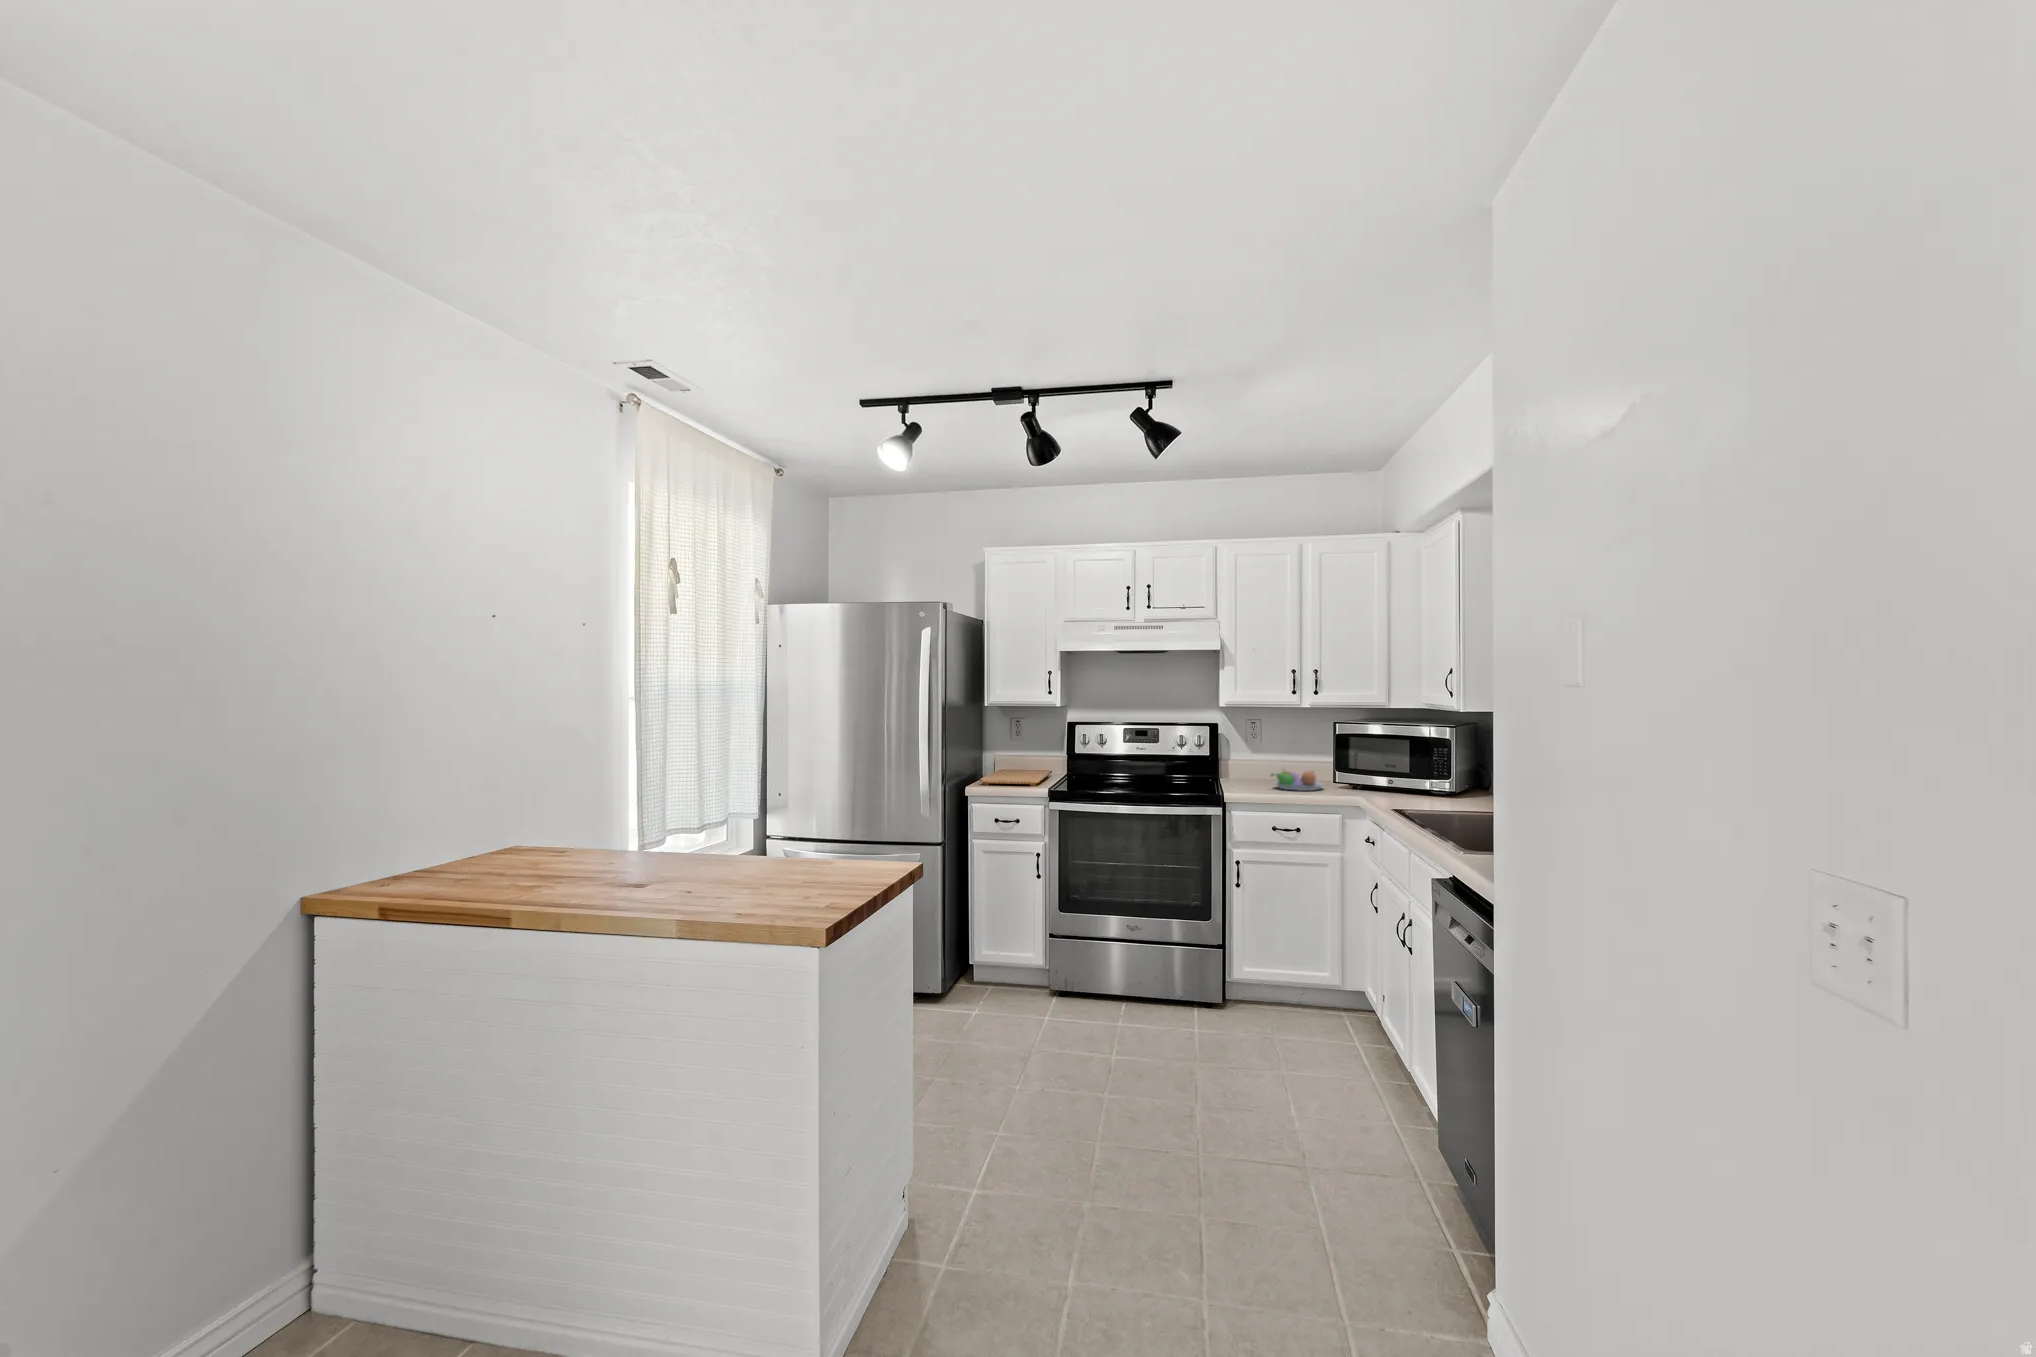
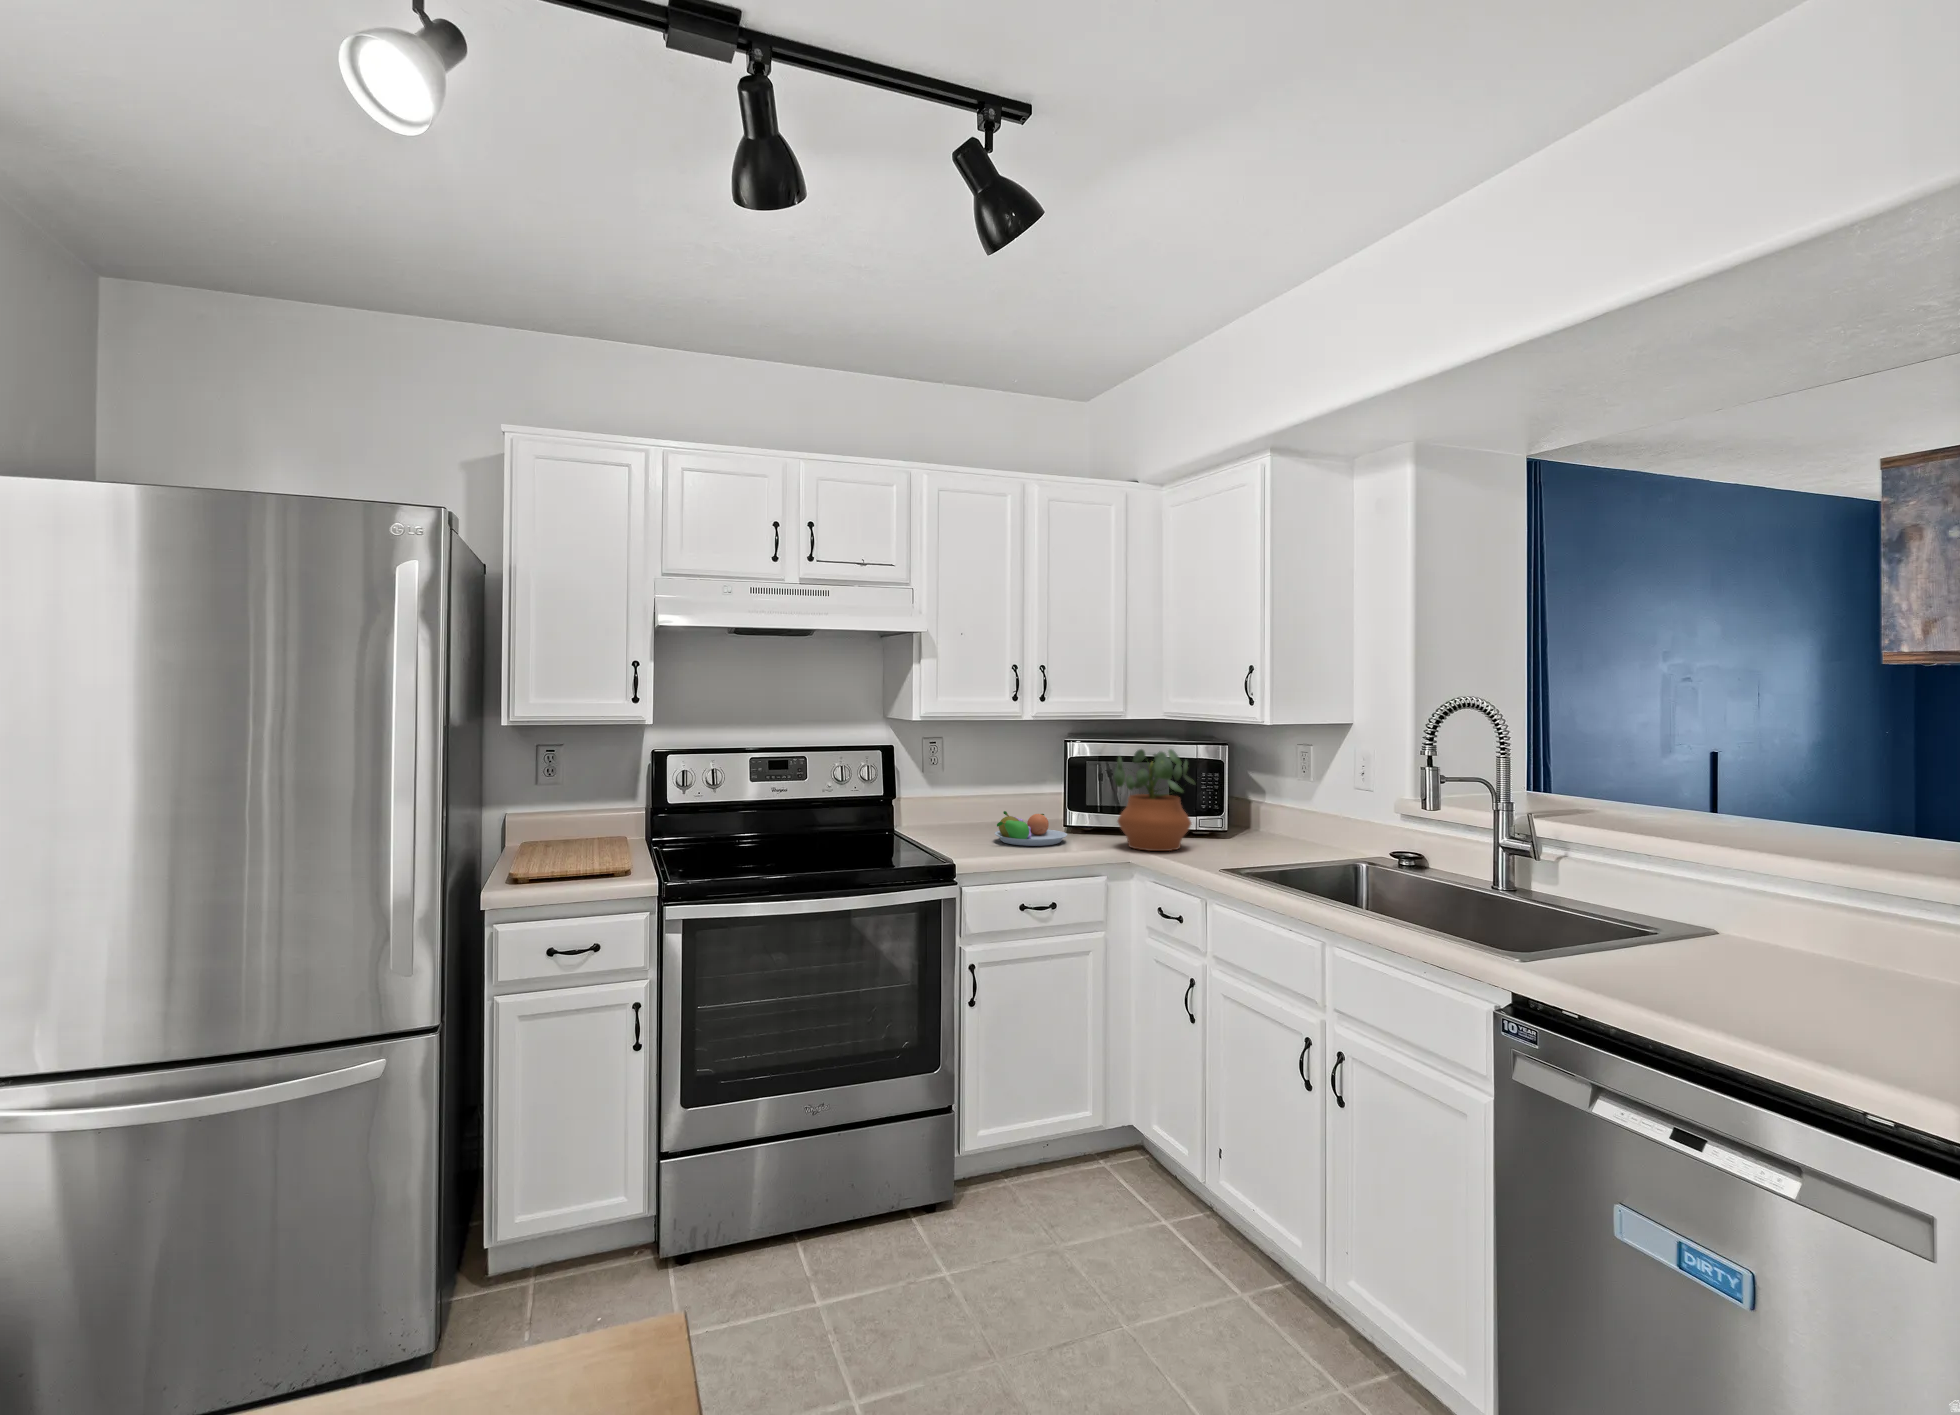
potted plant: none [1349,728,1412,798] -> present [1114,749,1195,851]

